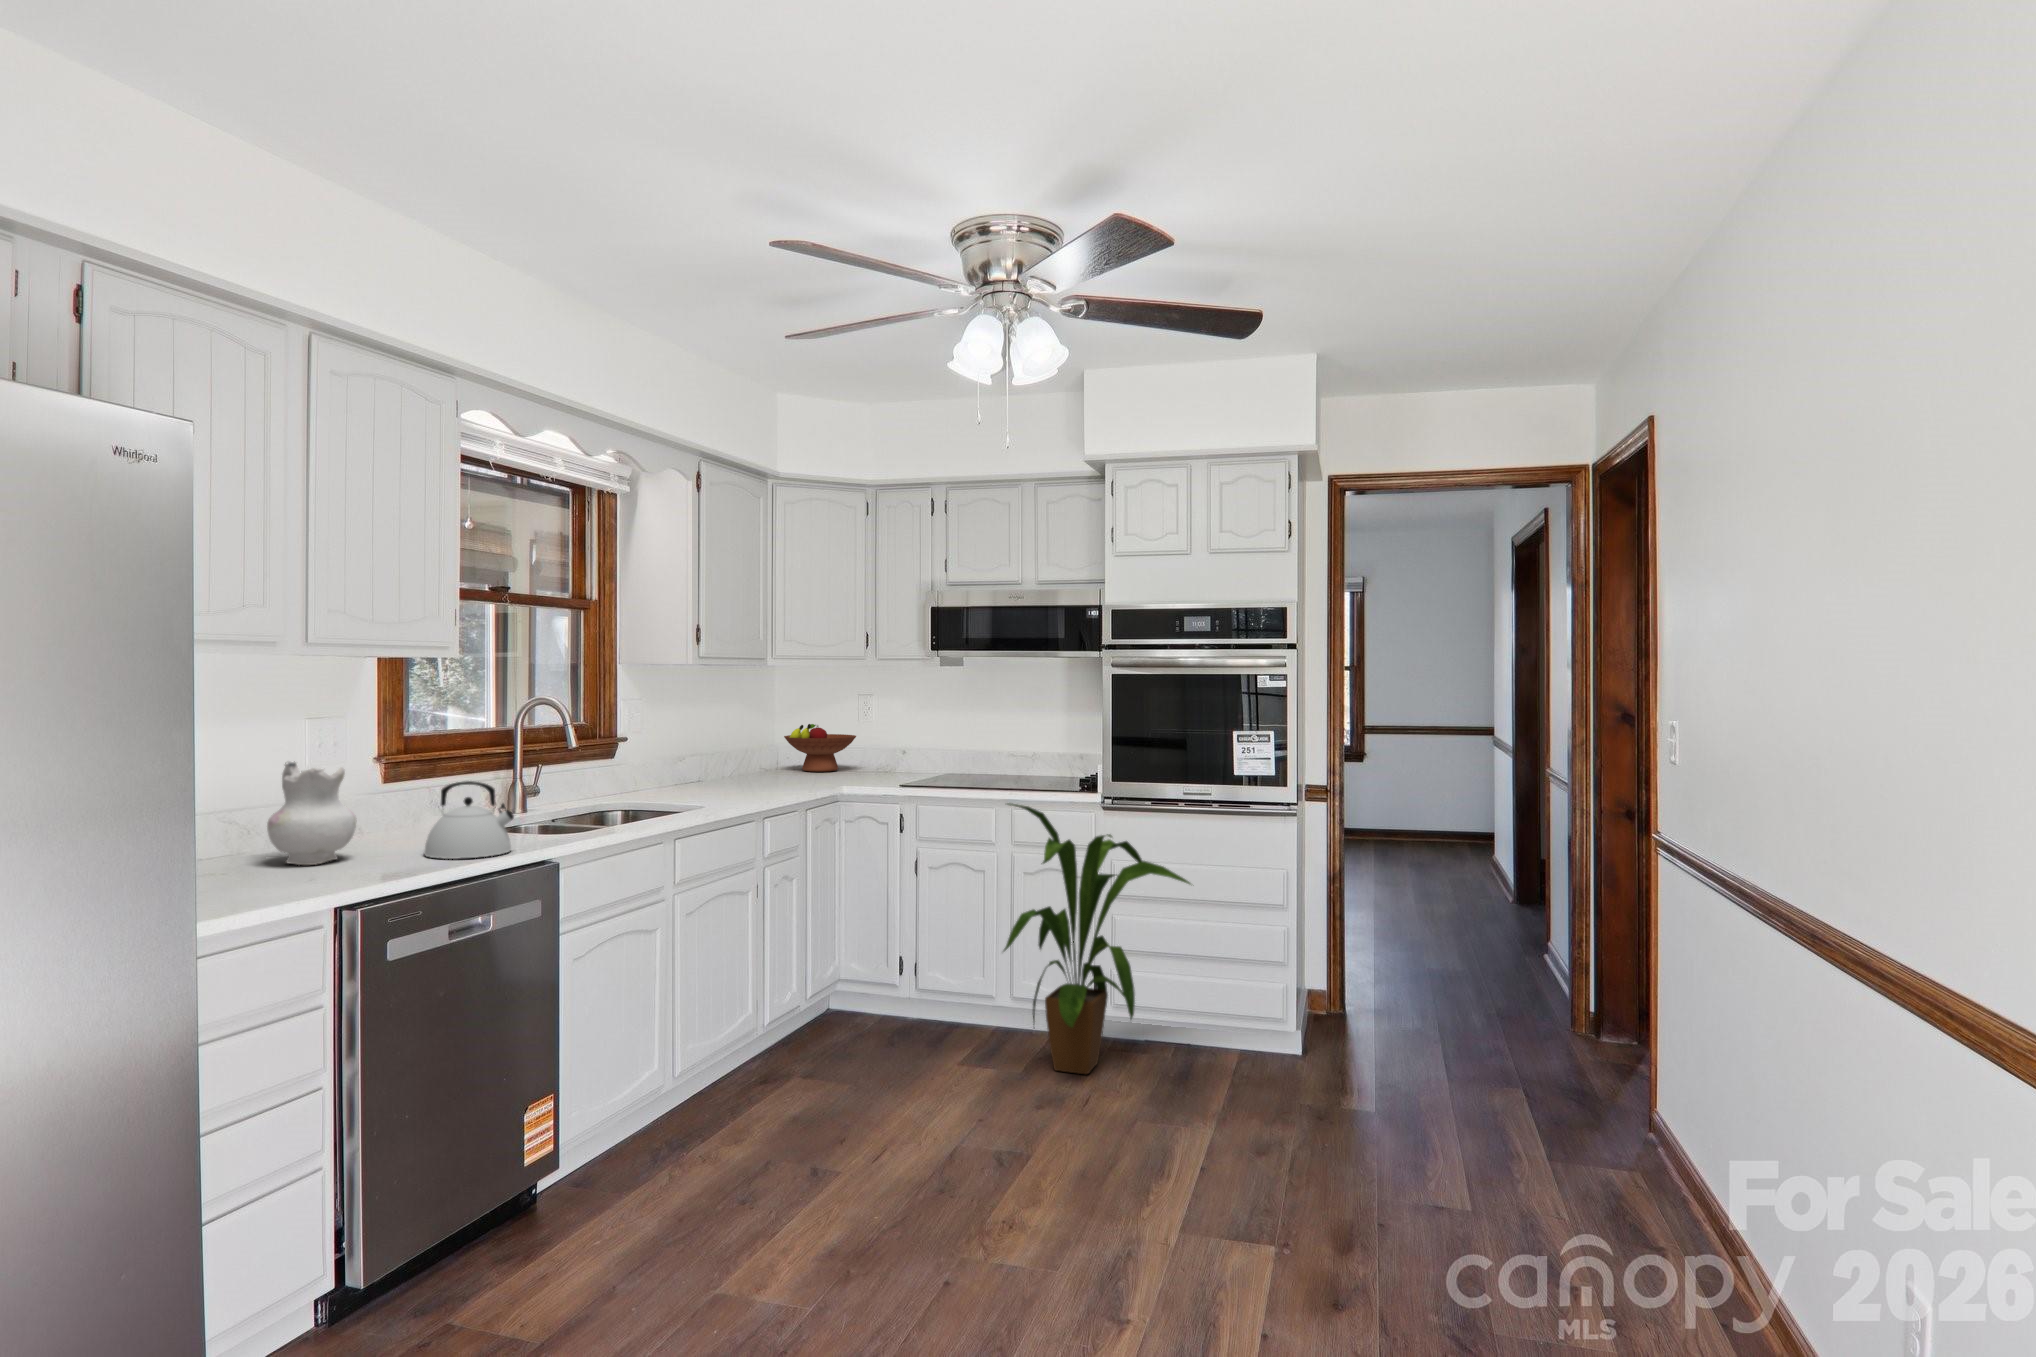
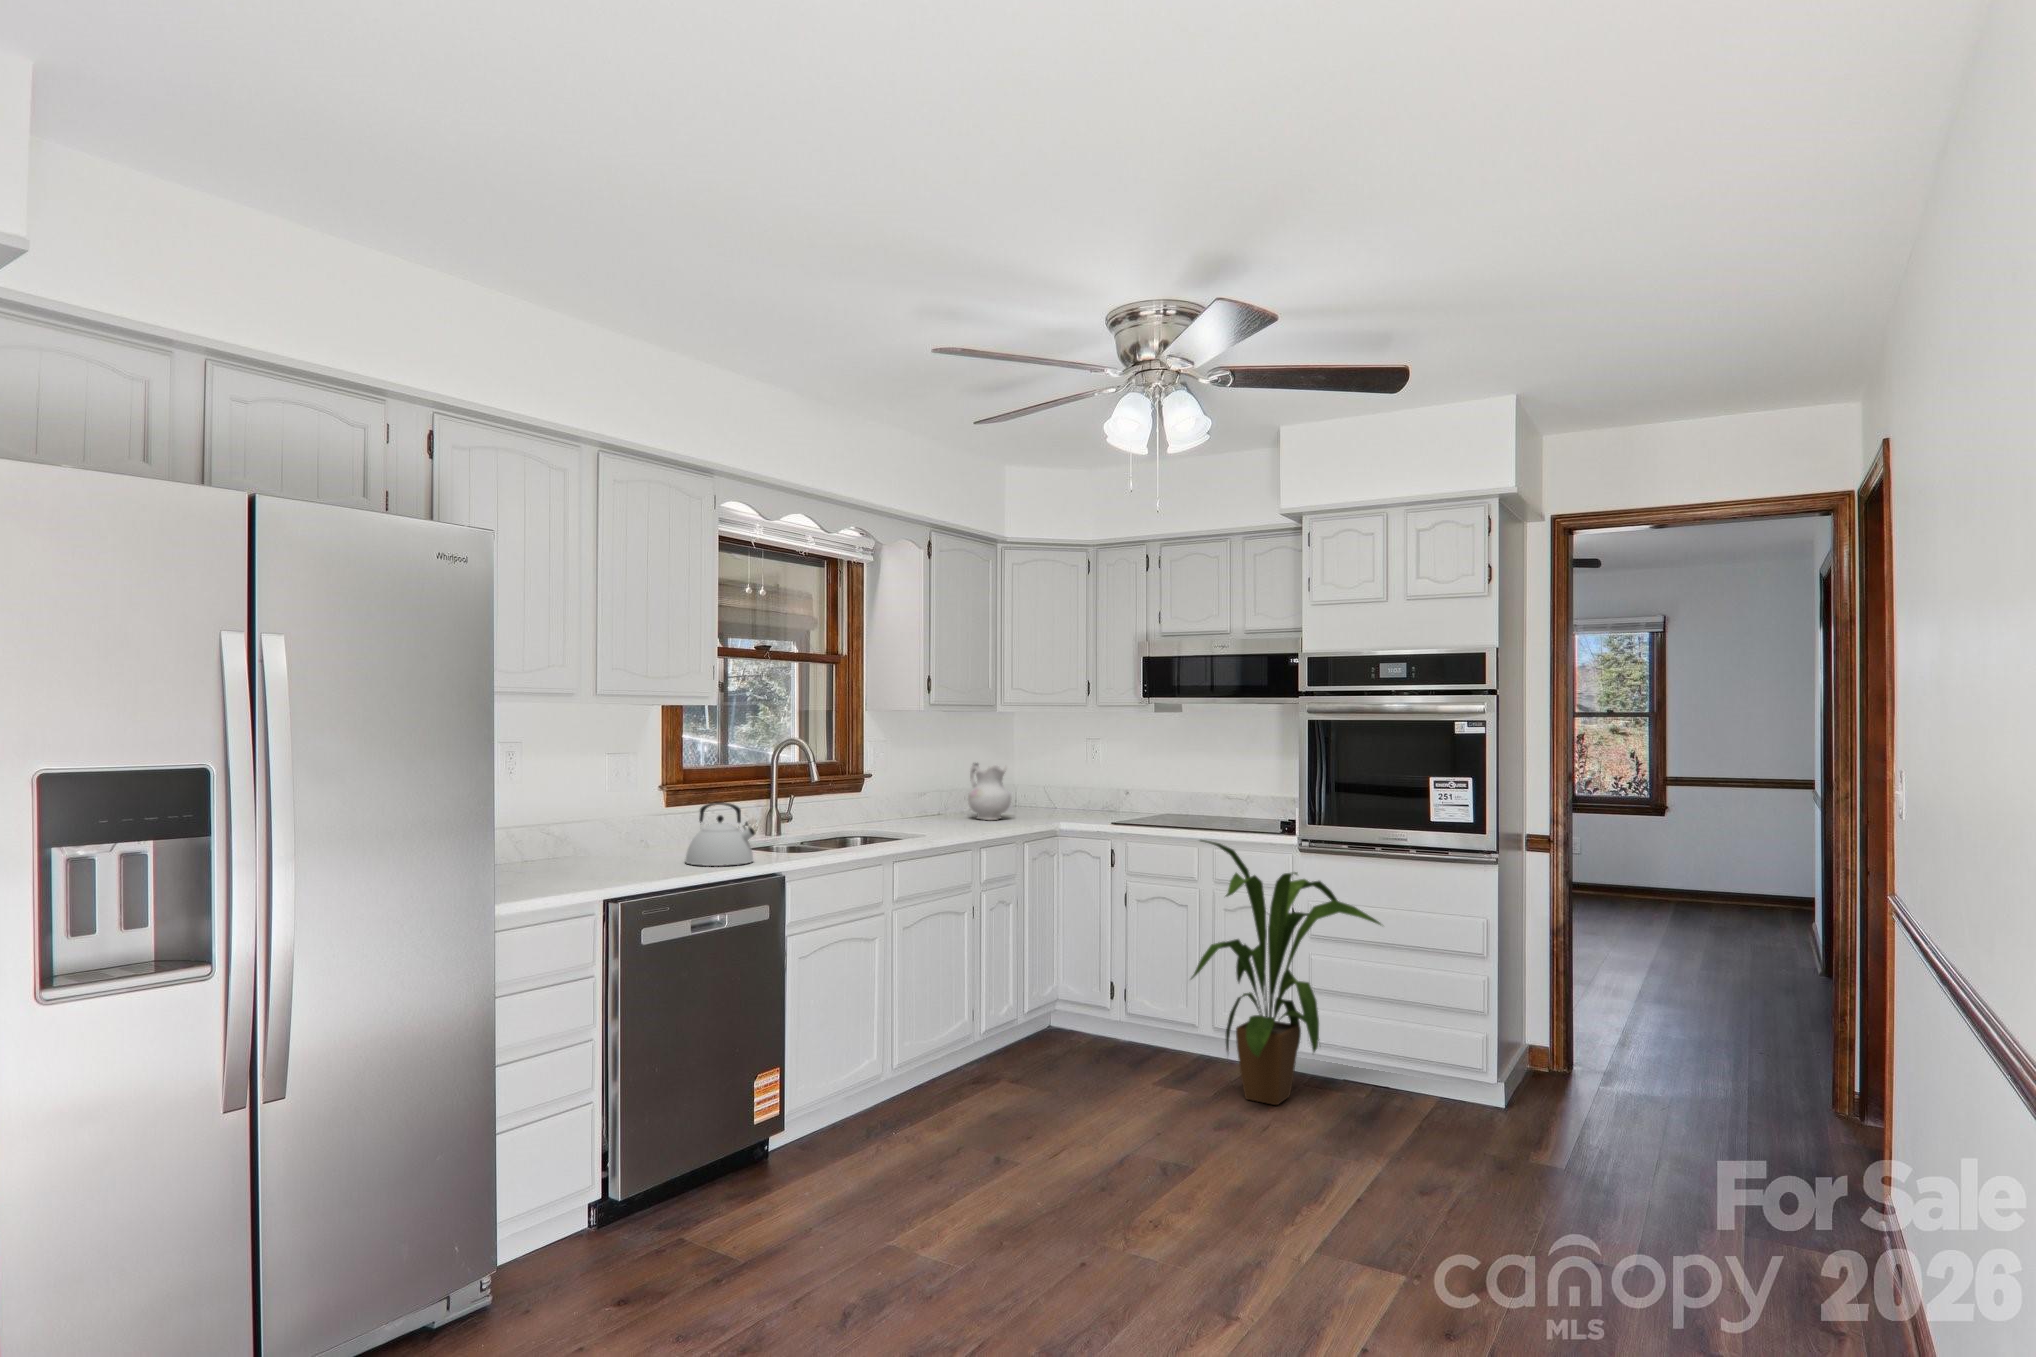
fruit bowl: present [784,724,856,772] -> none [1018,766,1084,810]
ceramic pitcher: present [267,761,357,865] -> present [968,763,1011,820]

